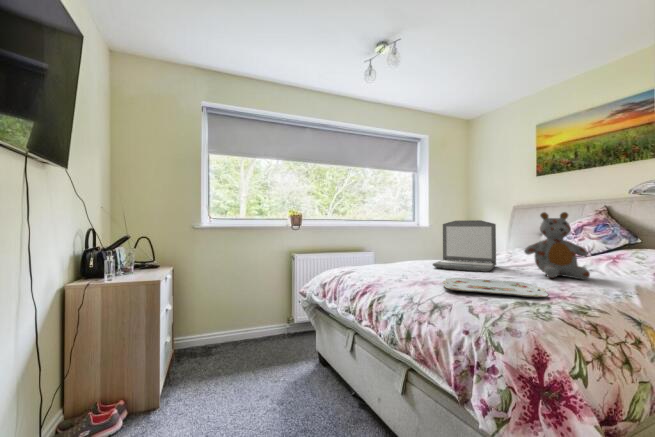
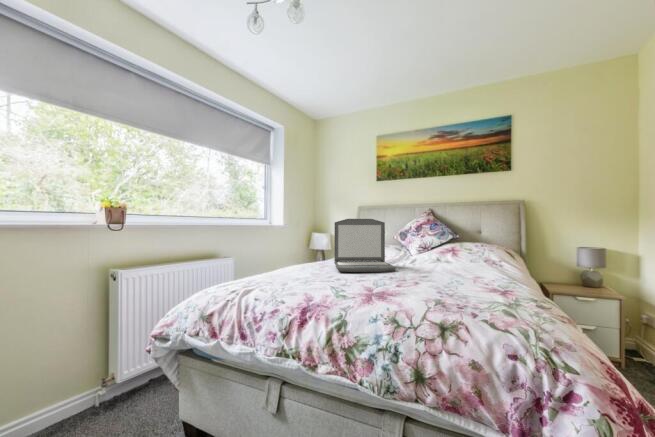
stuffed bear: present [524,212,590,279] -> none [424,212,476,272]
serving tray: present [443,278,548,297] -> none [394,280,510,301]

